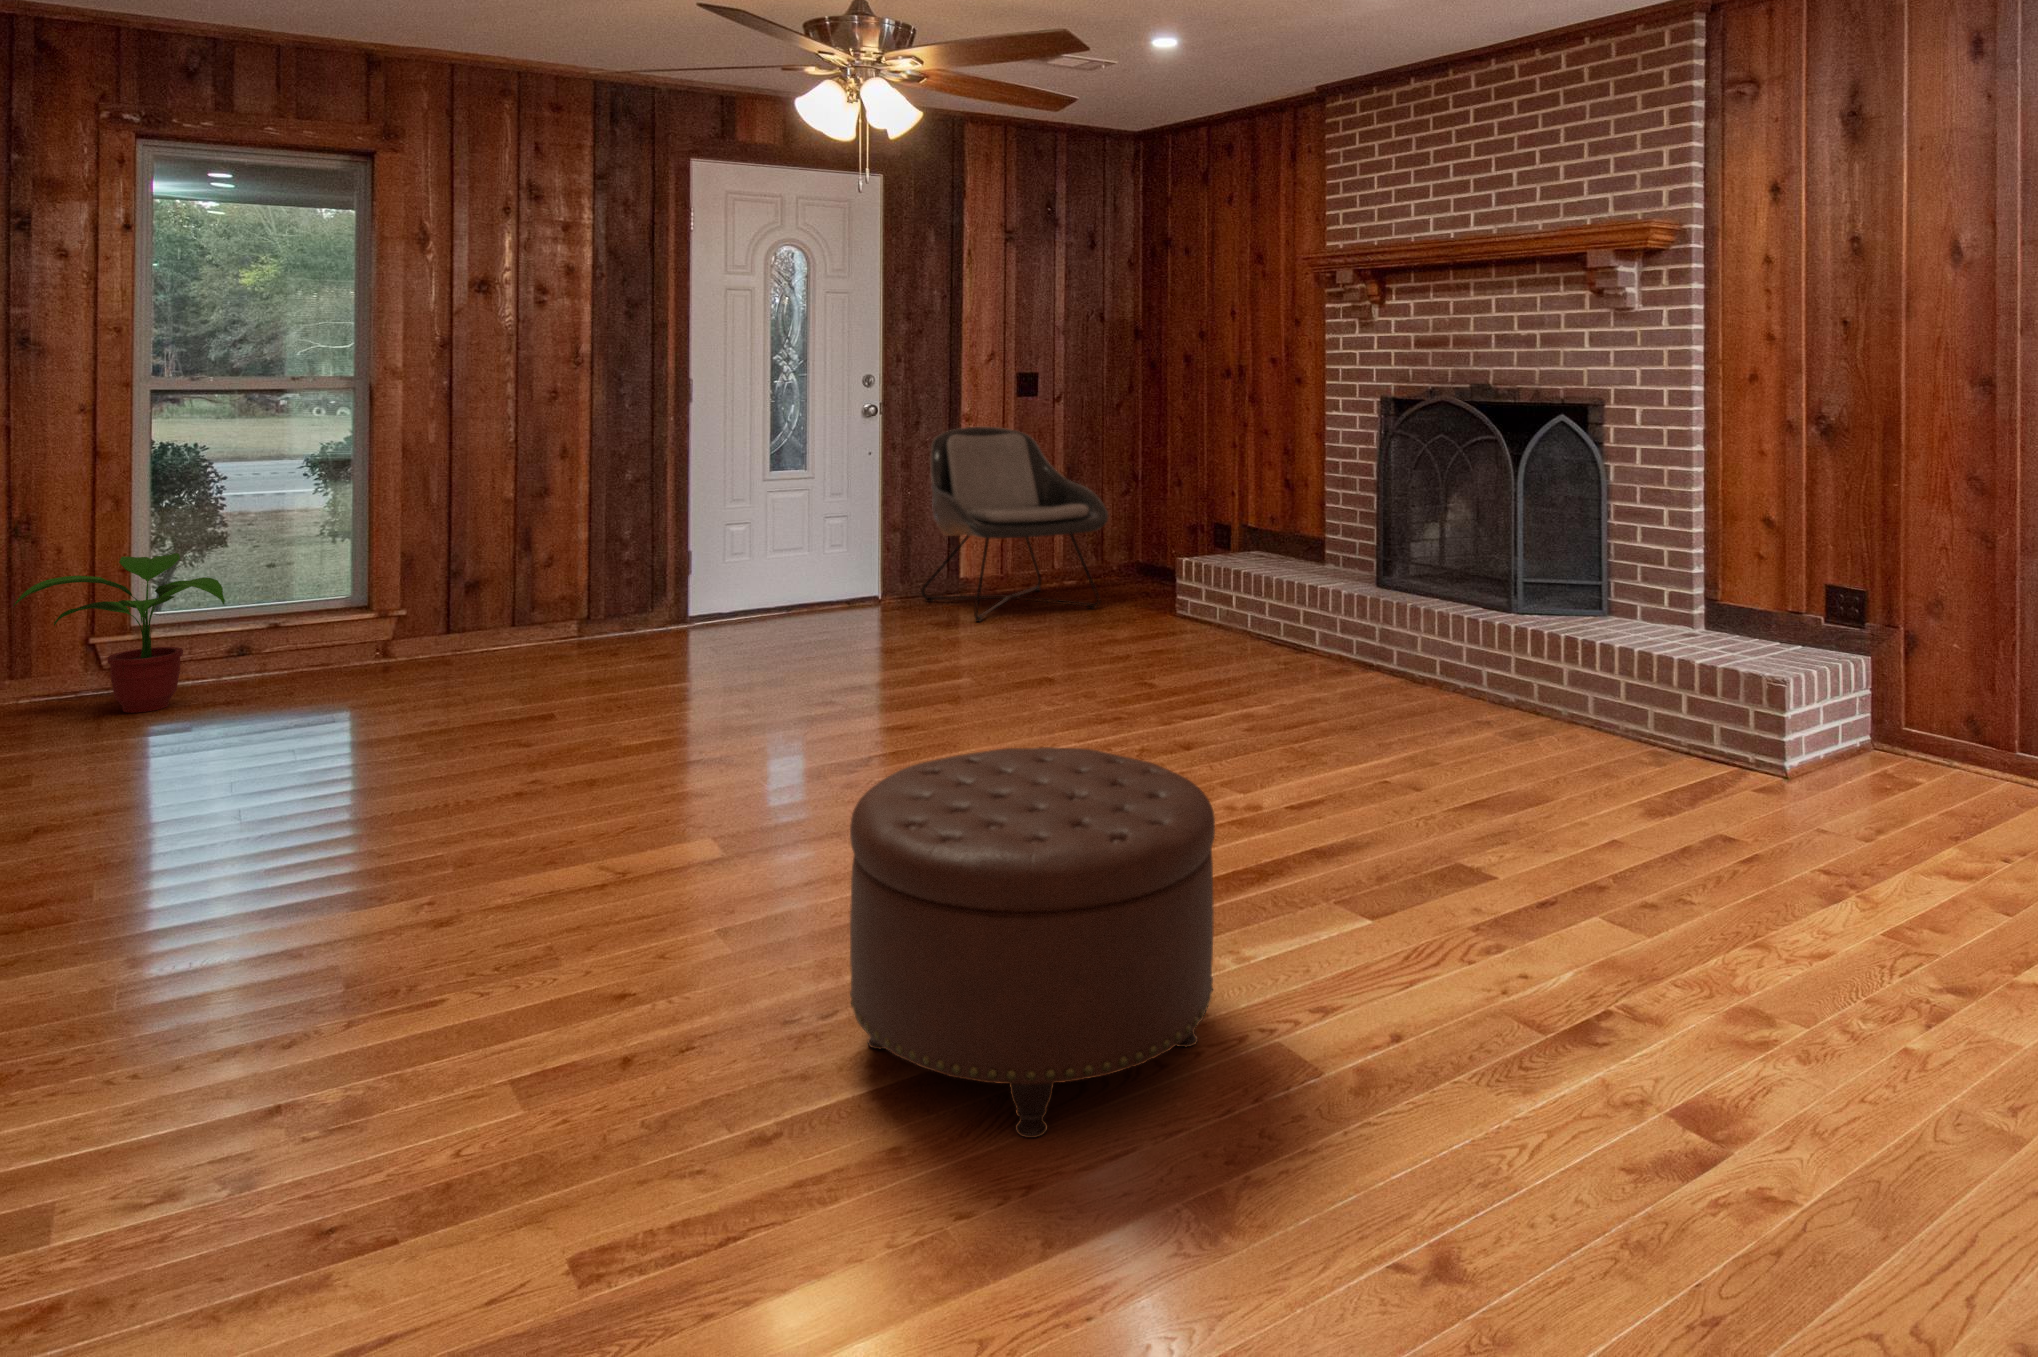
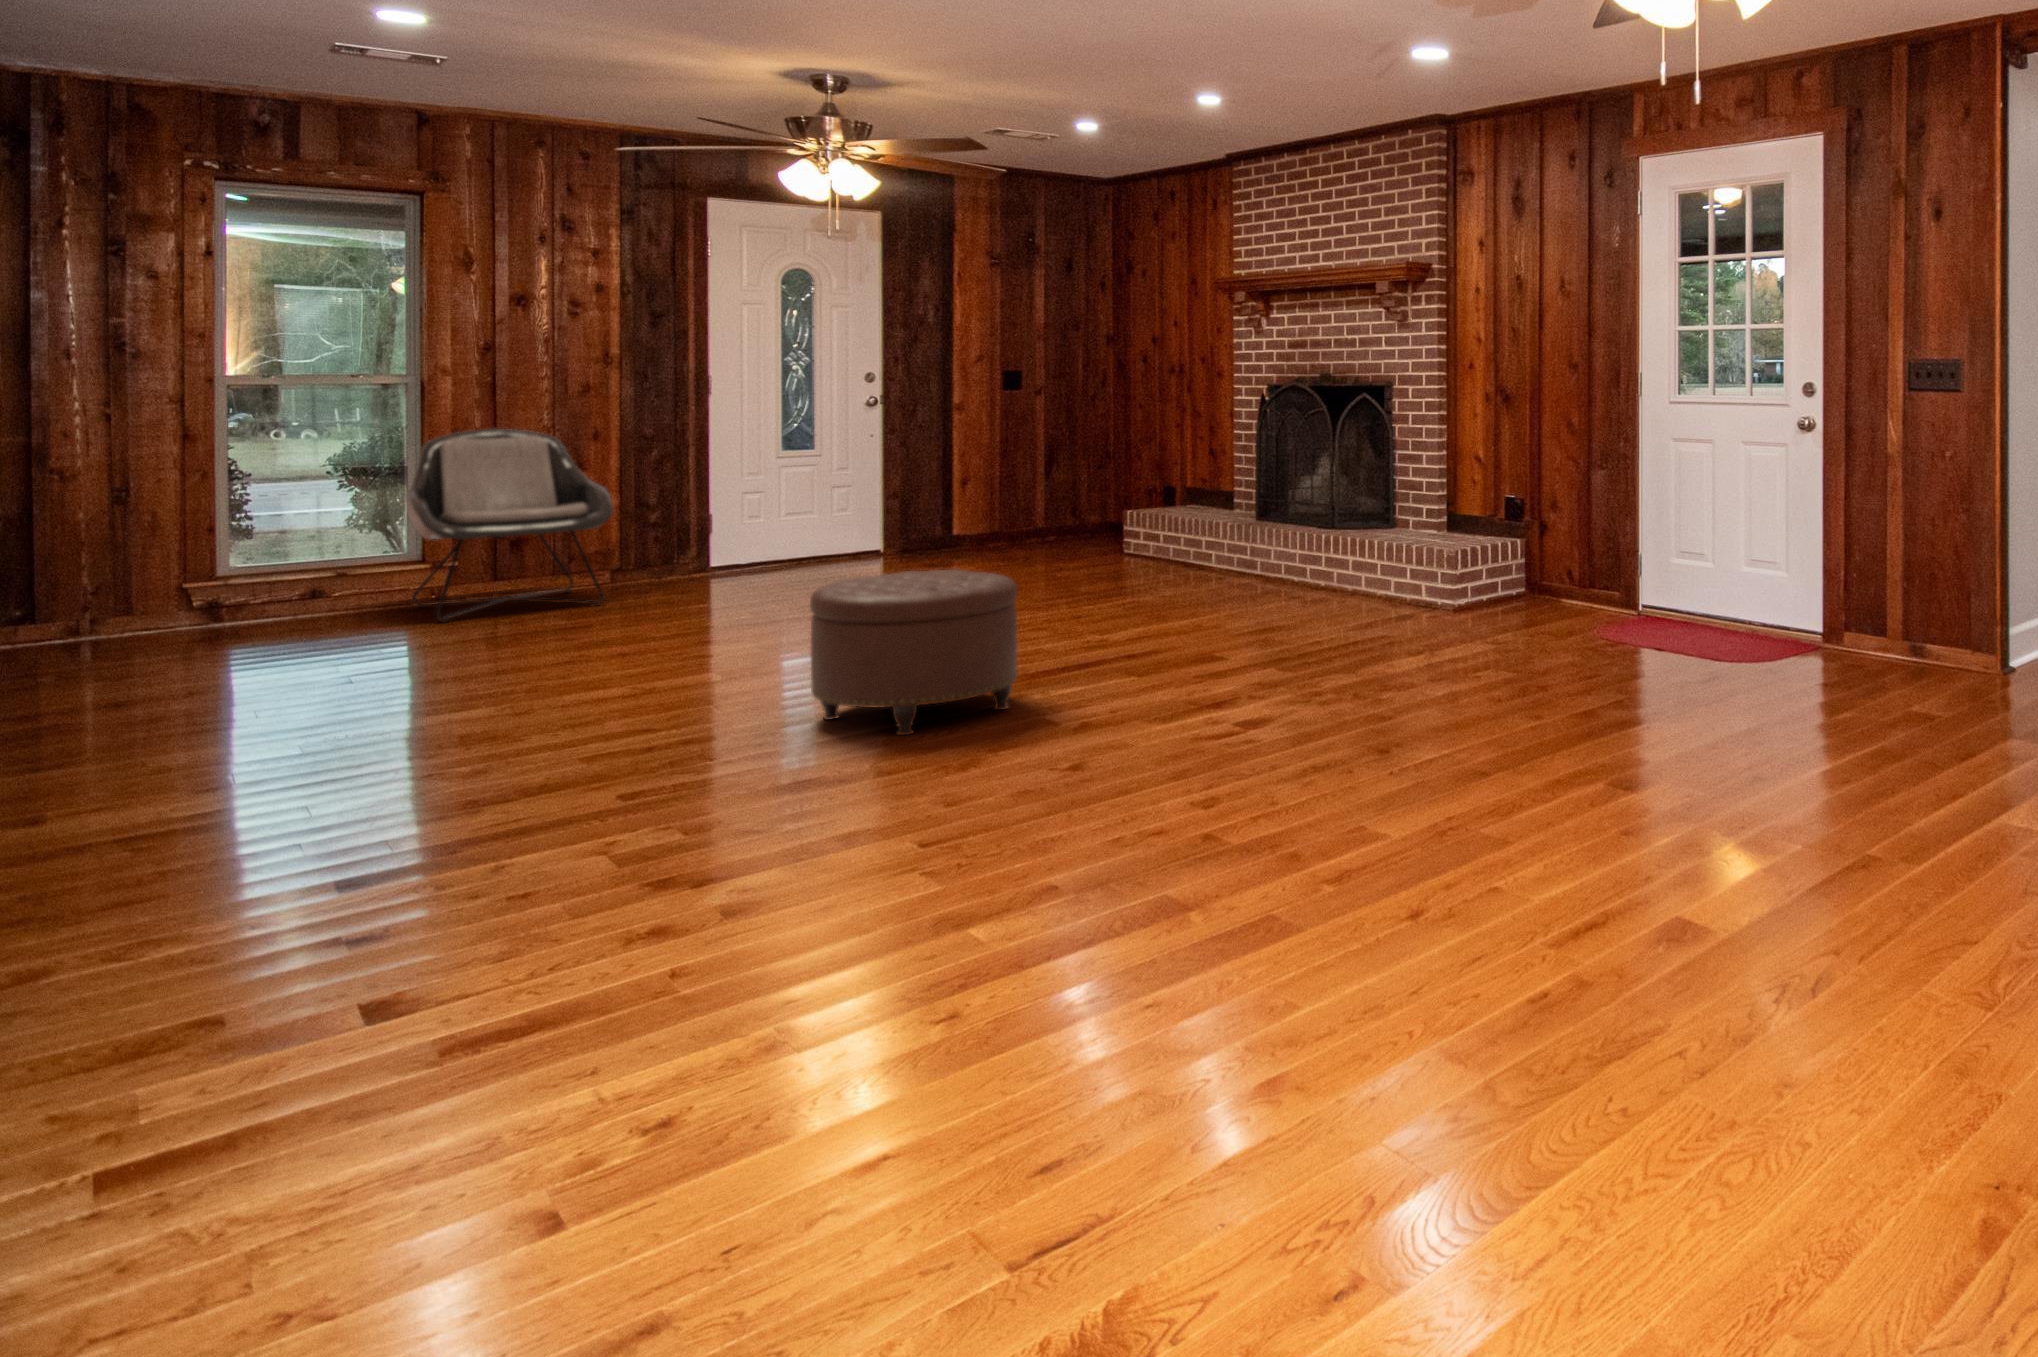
lounge chair: present [921,427,1108,622] -> present [407,429,613,623]
potted plant: present [14,553,225,713] -> none [135,515,317,636]

